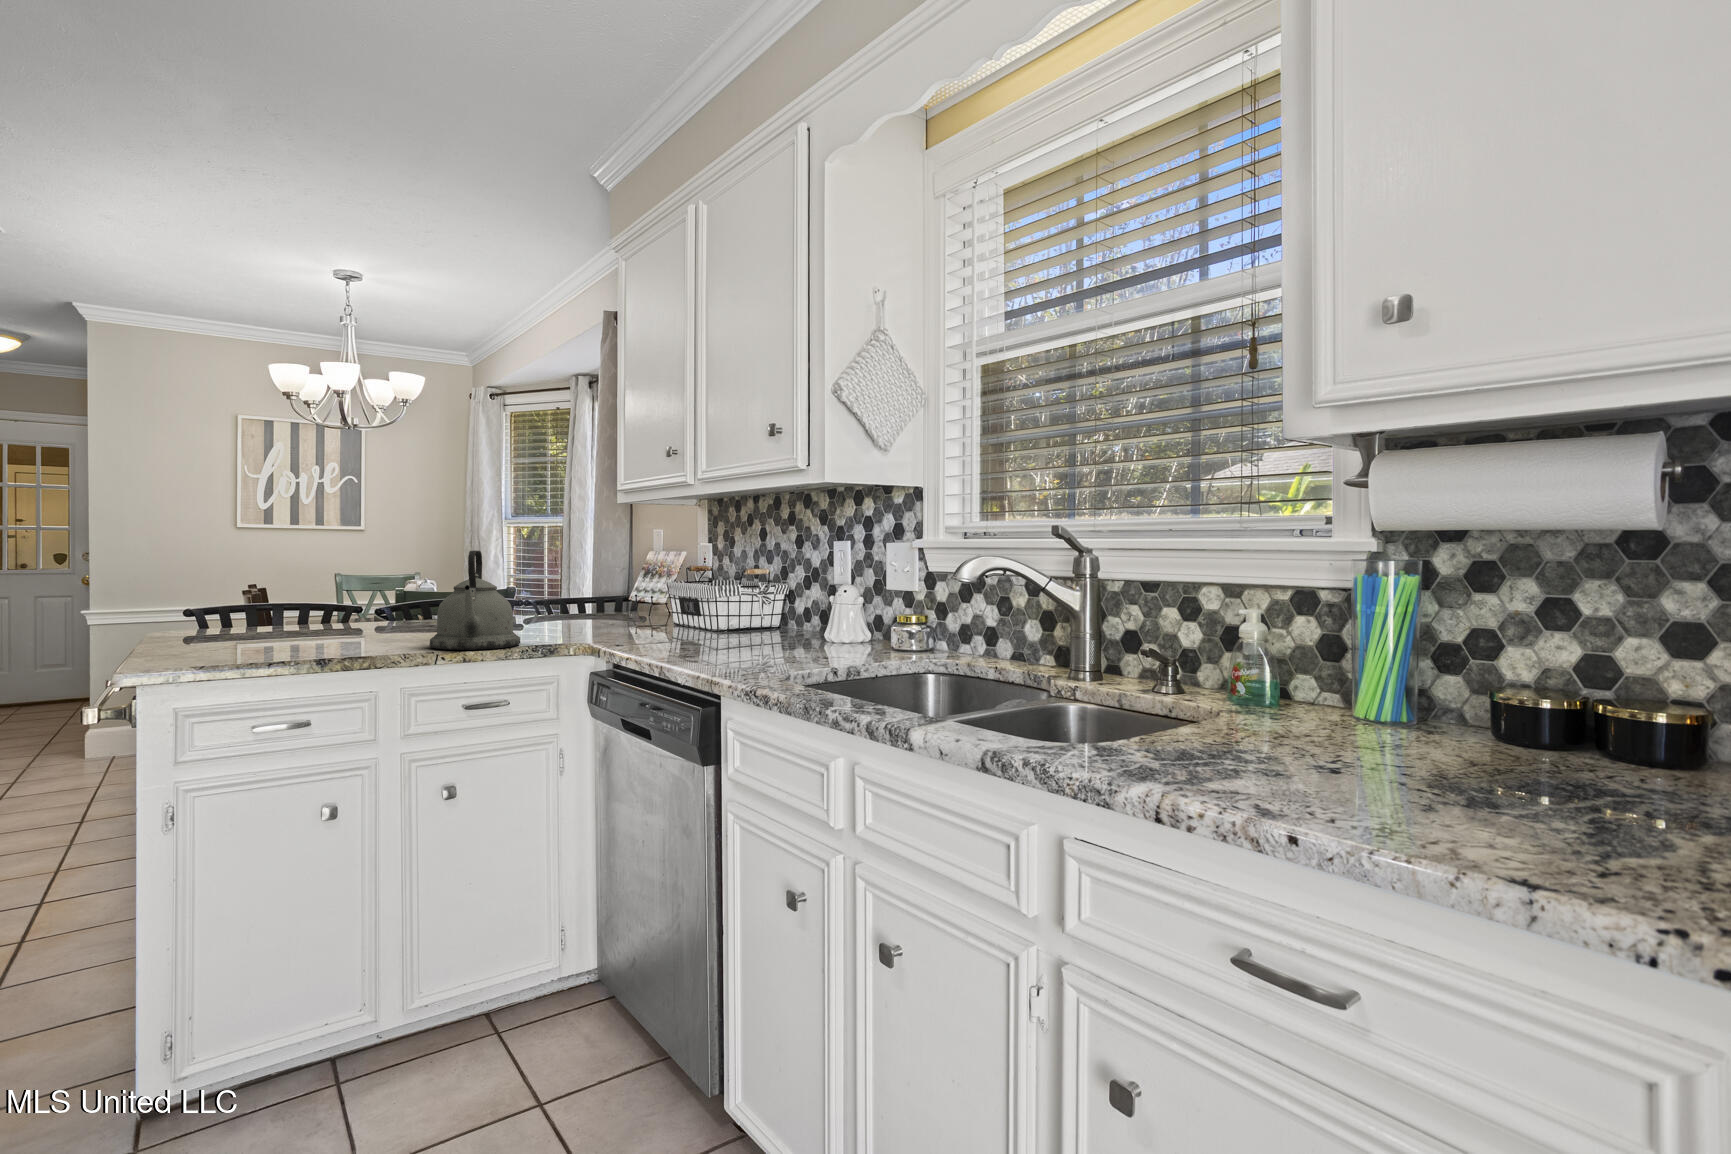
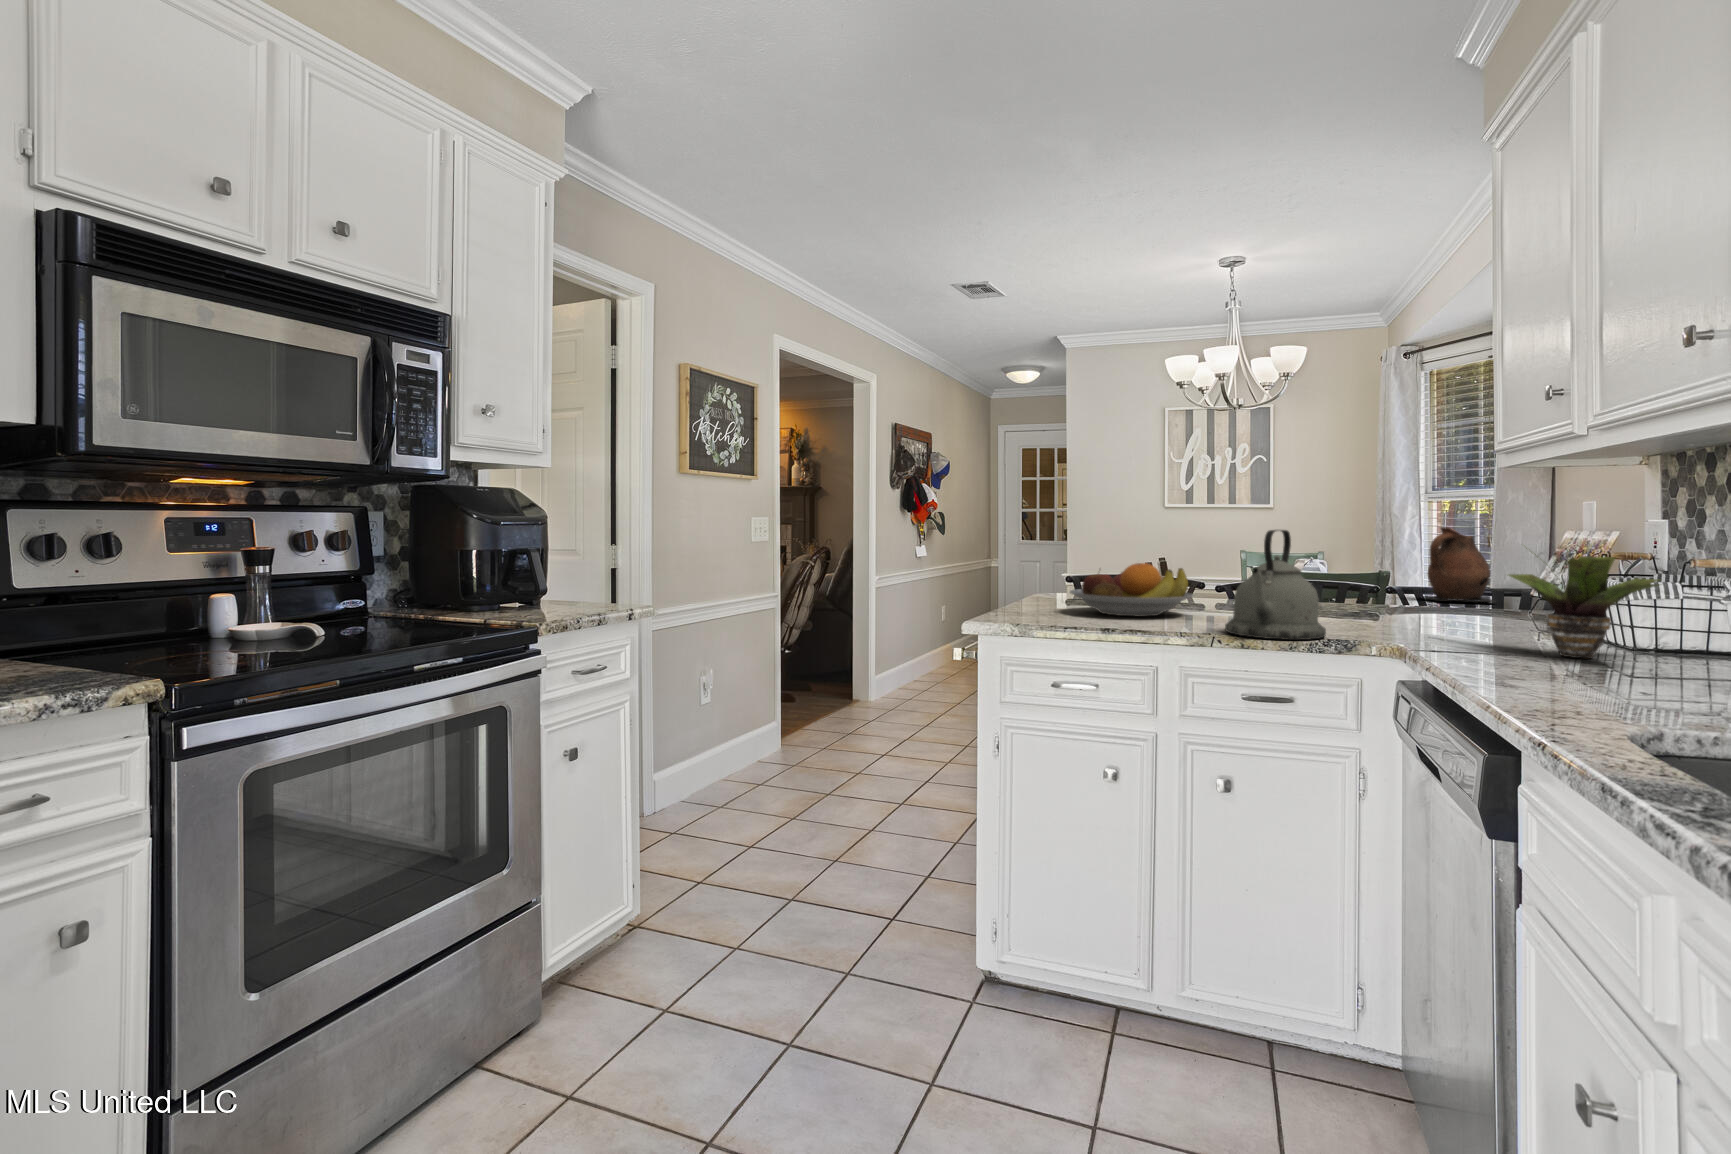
ceramic pitcher: none [547,549,604,611] -> present [1425,527,1494,603]
potted plant: none [644,560,739,640] -> present [1509,554,1659,658]
fruit bowl: none [225,587,376,644] -> present [1070,563,1194,616]

